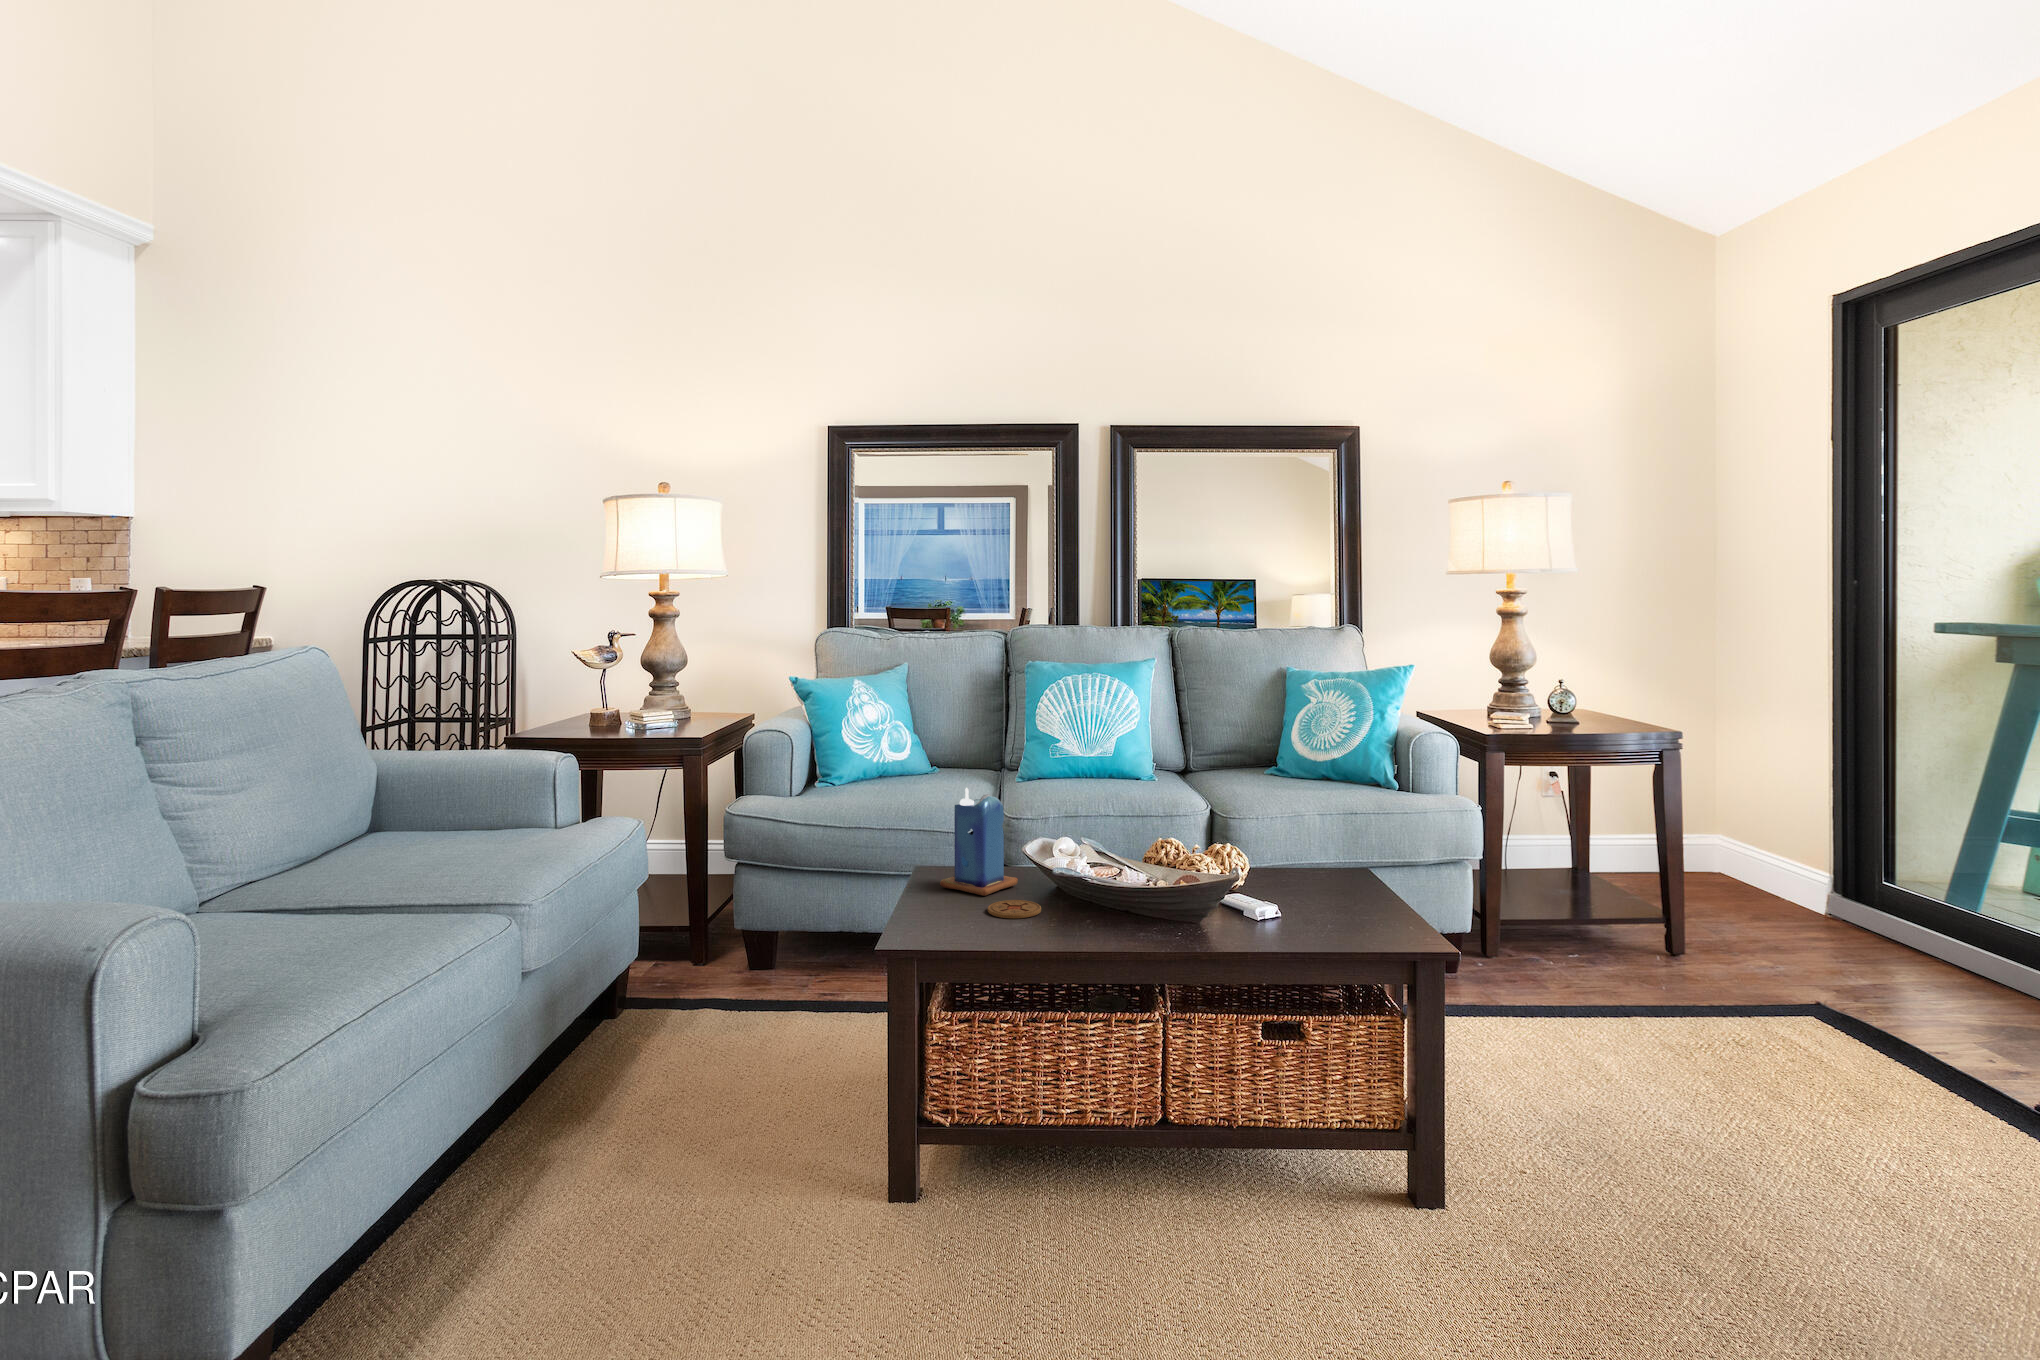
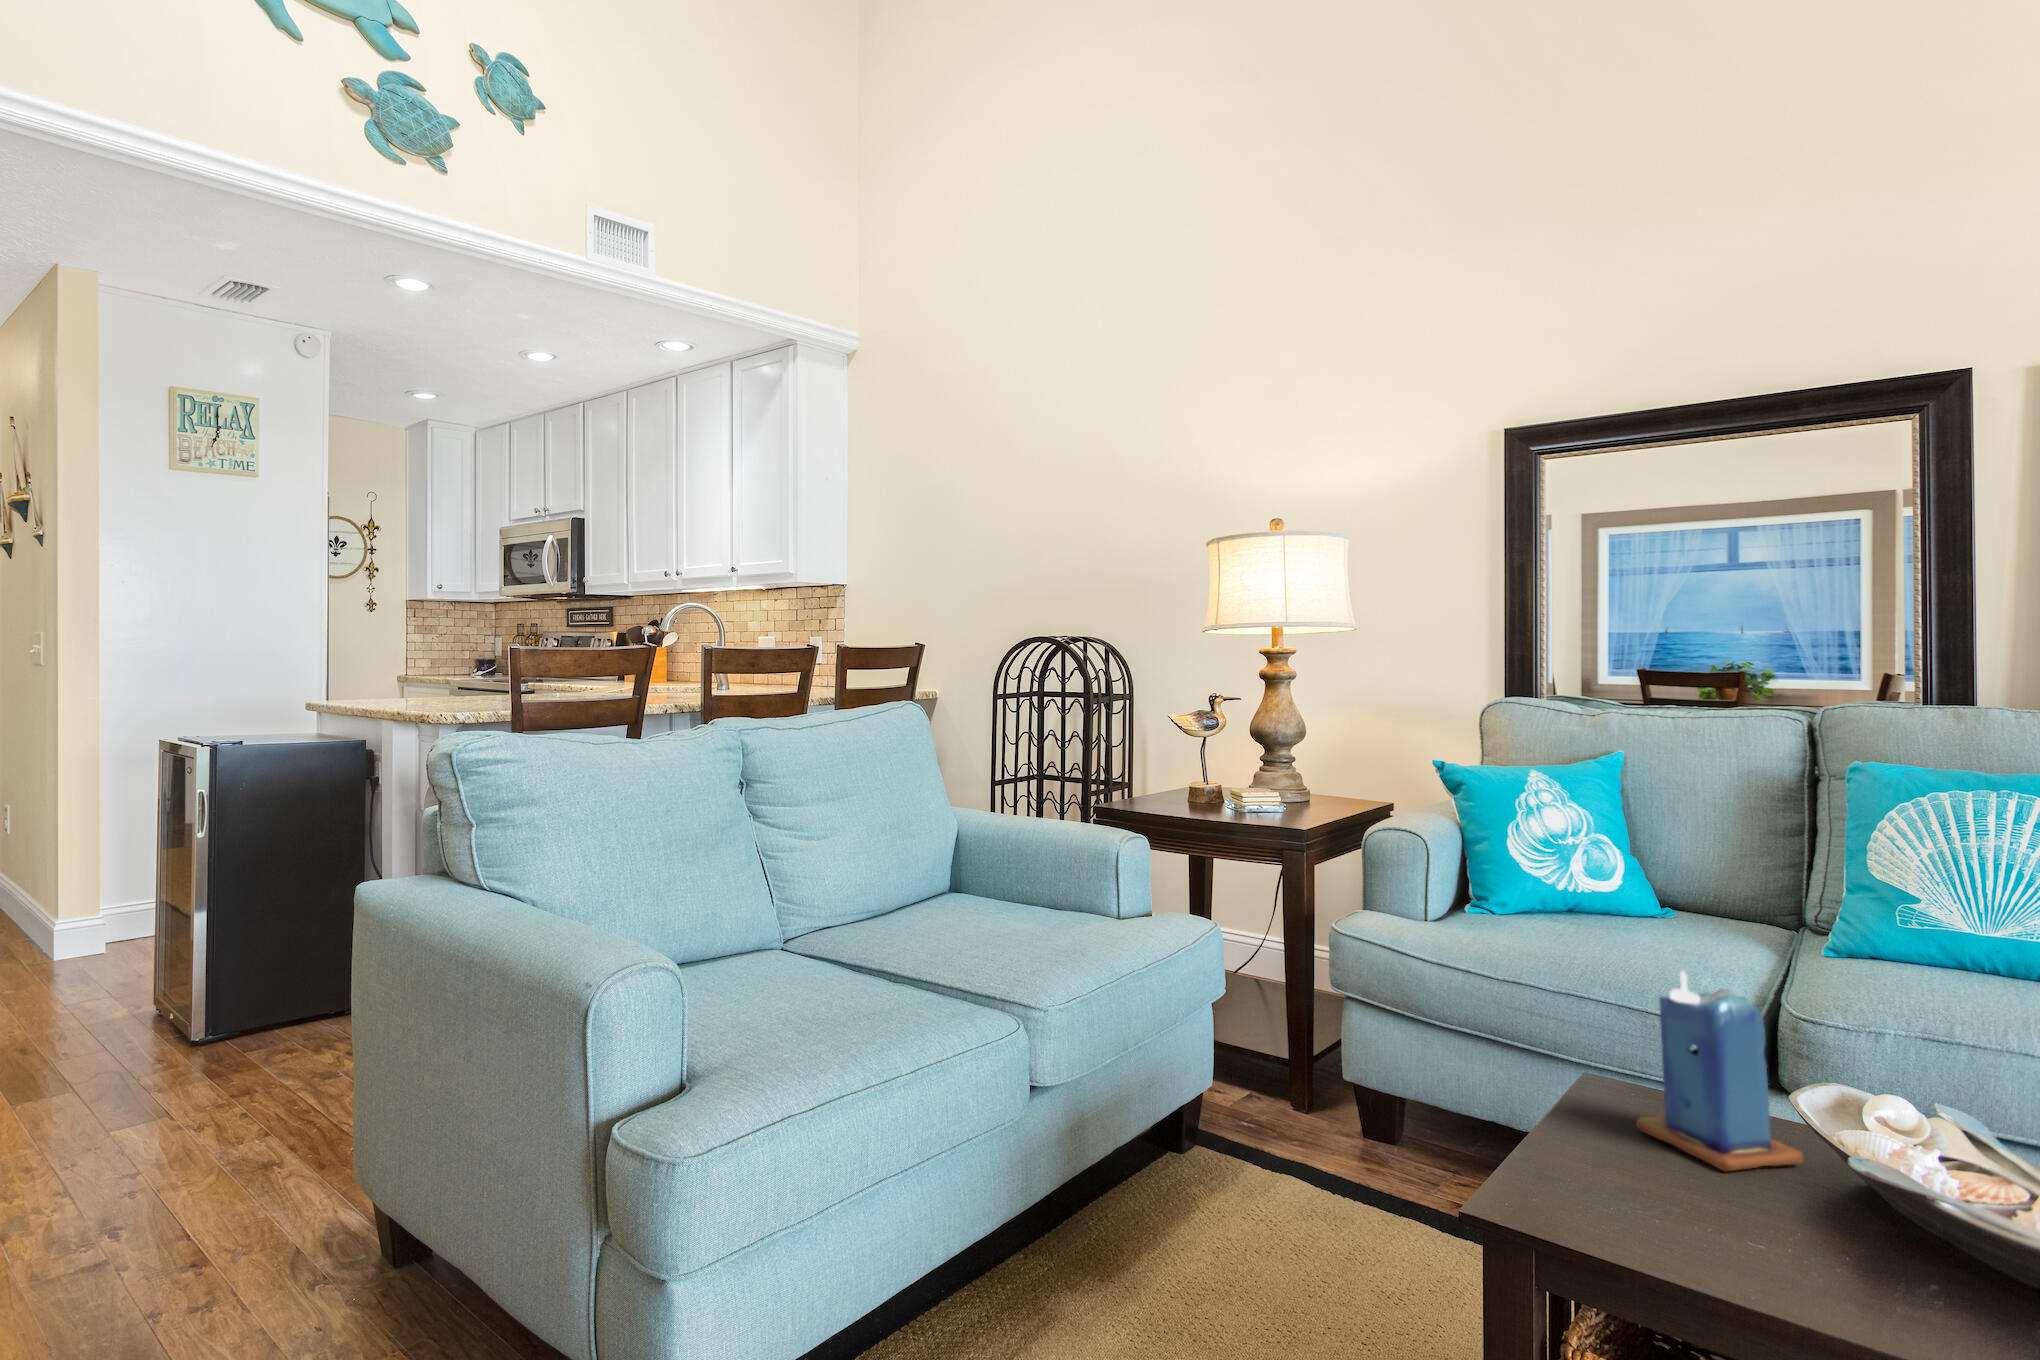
coaster: present [988,900,1041,918] -> none [1724,1195,1851,1249]

